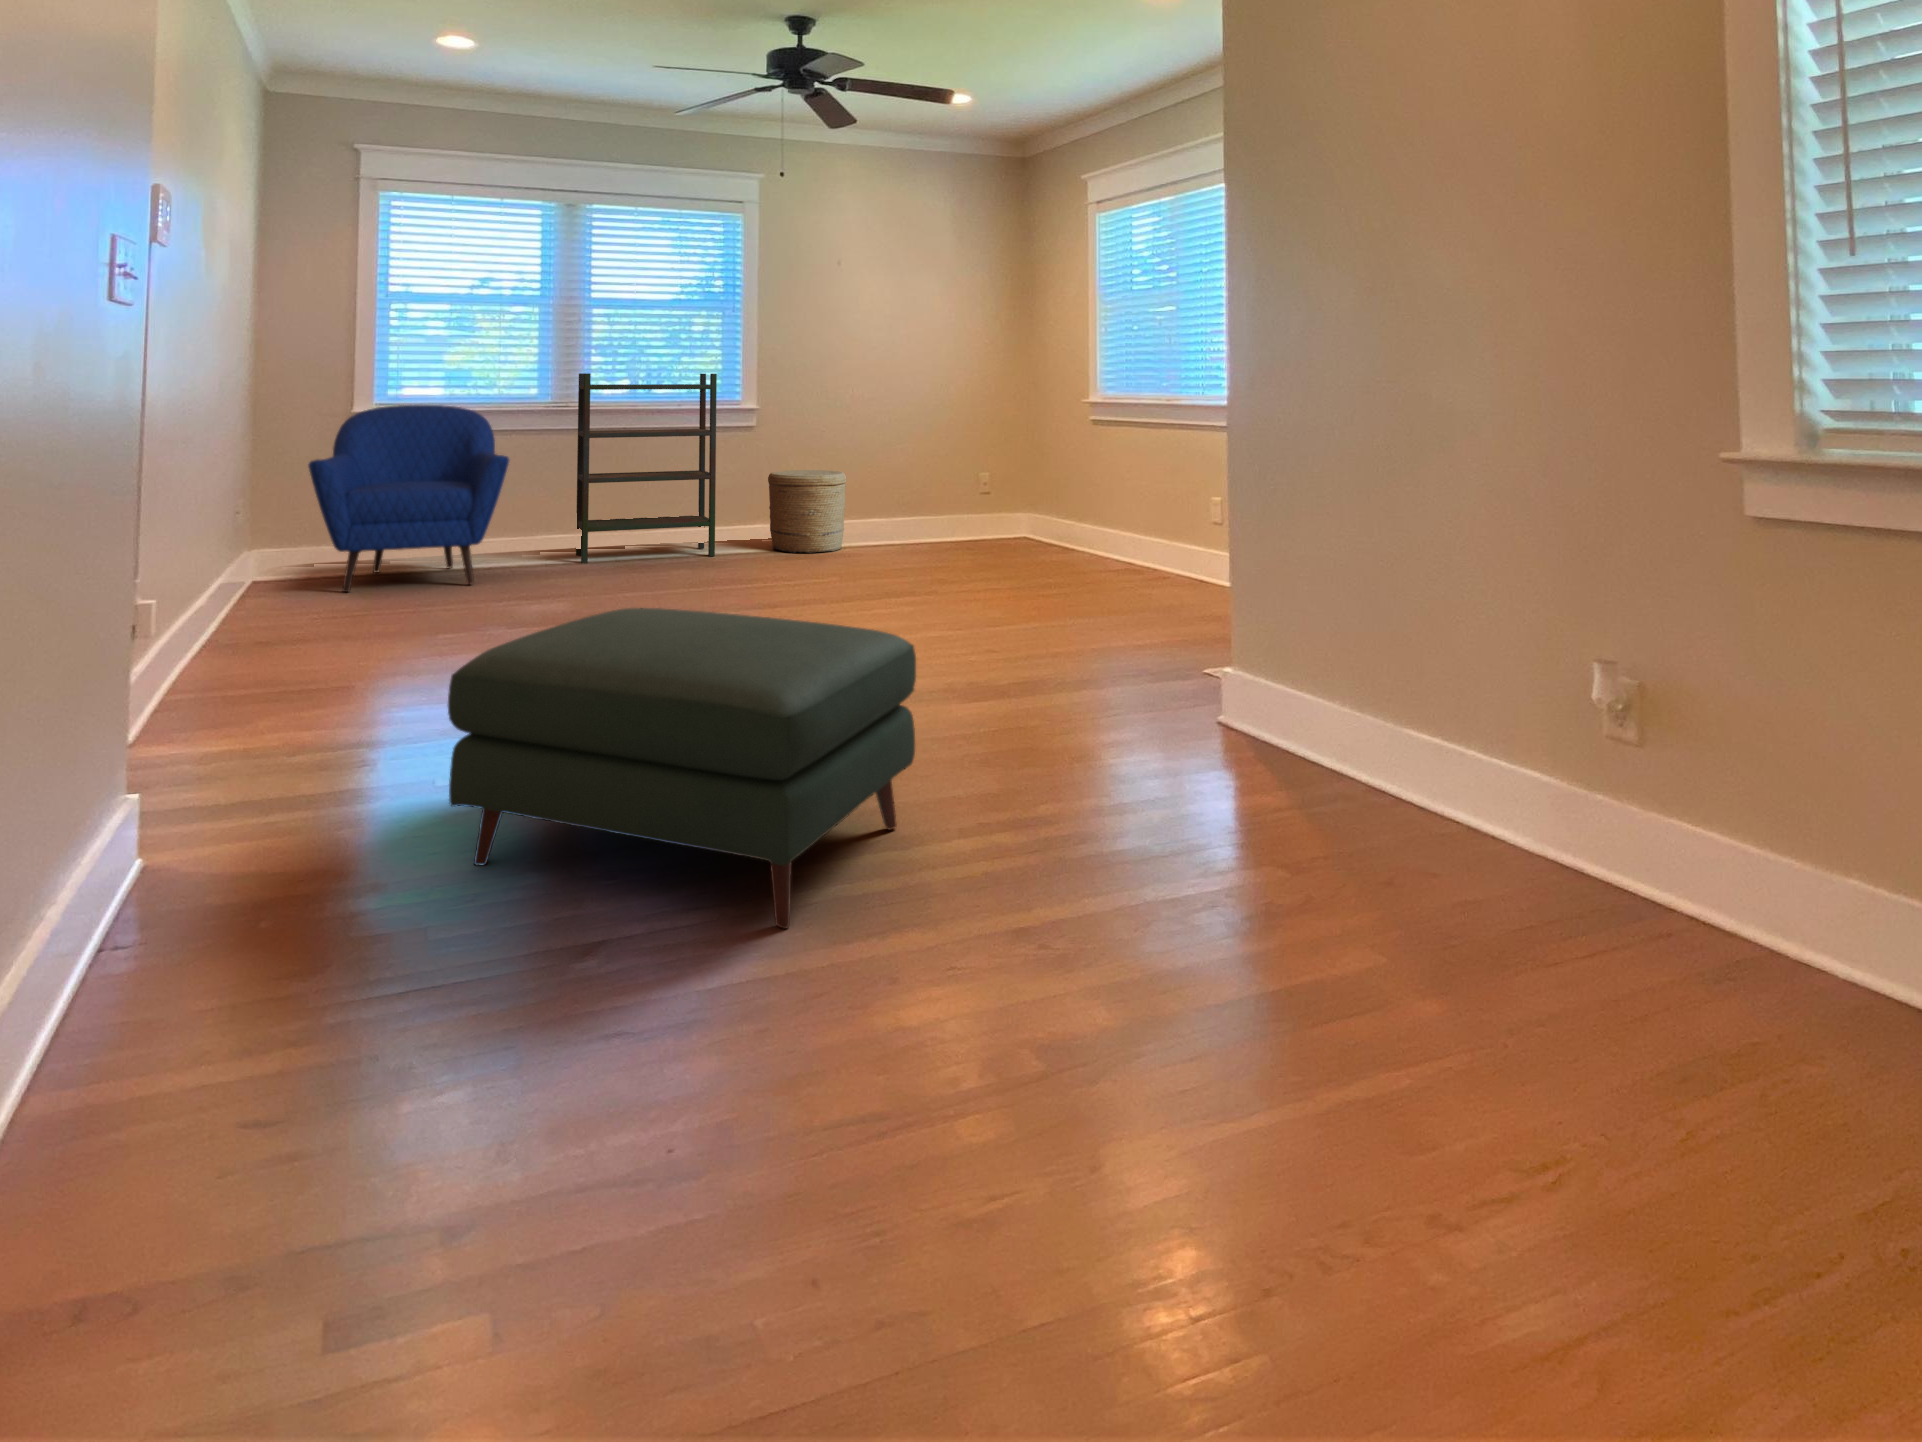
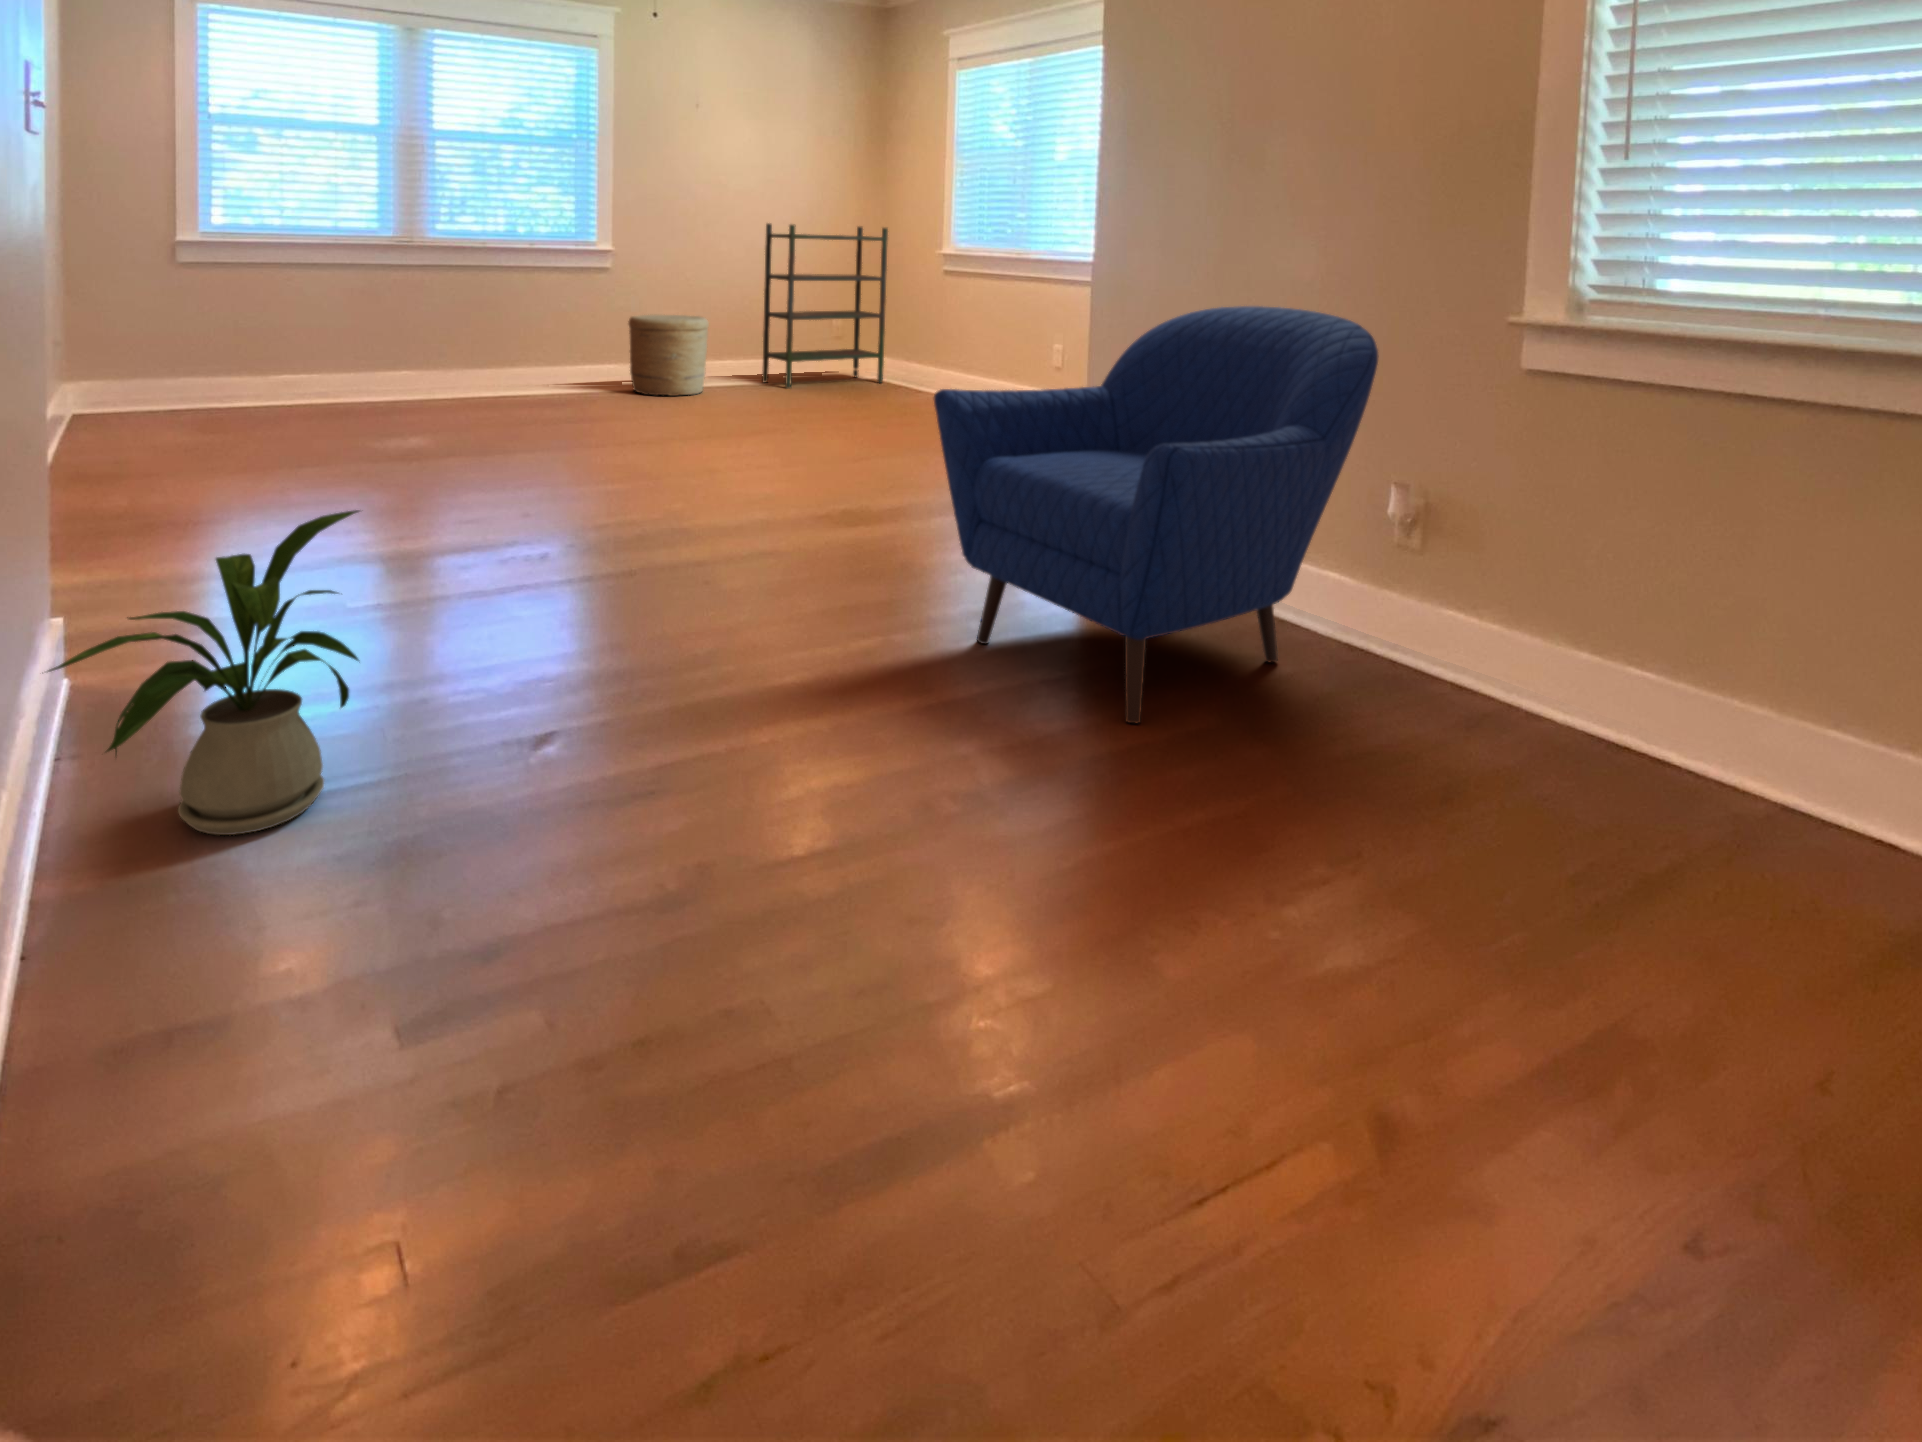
bookshelf: present [576,373,717,563] -> present [762,223,888,389]
armchair: present [309,405,509,592] -> present [934,306,1379,723]
ottoman: present [448,608,916,929] -> none [378,444,822,719]
house plant: none [51,684,408,1052] -> present [47,510,359,835]

